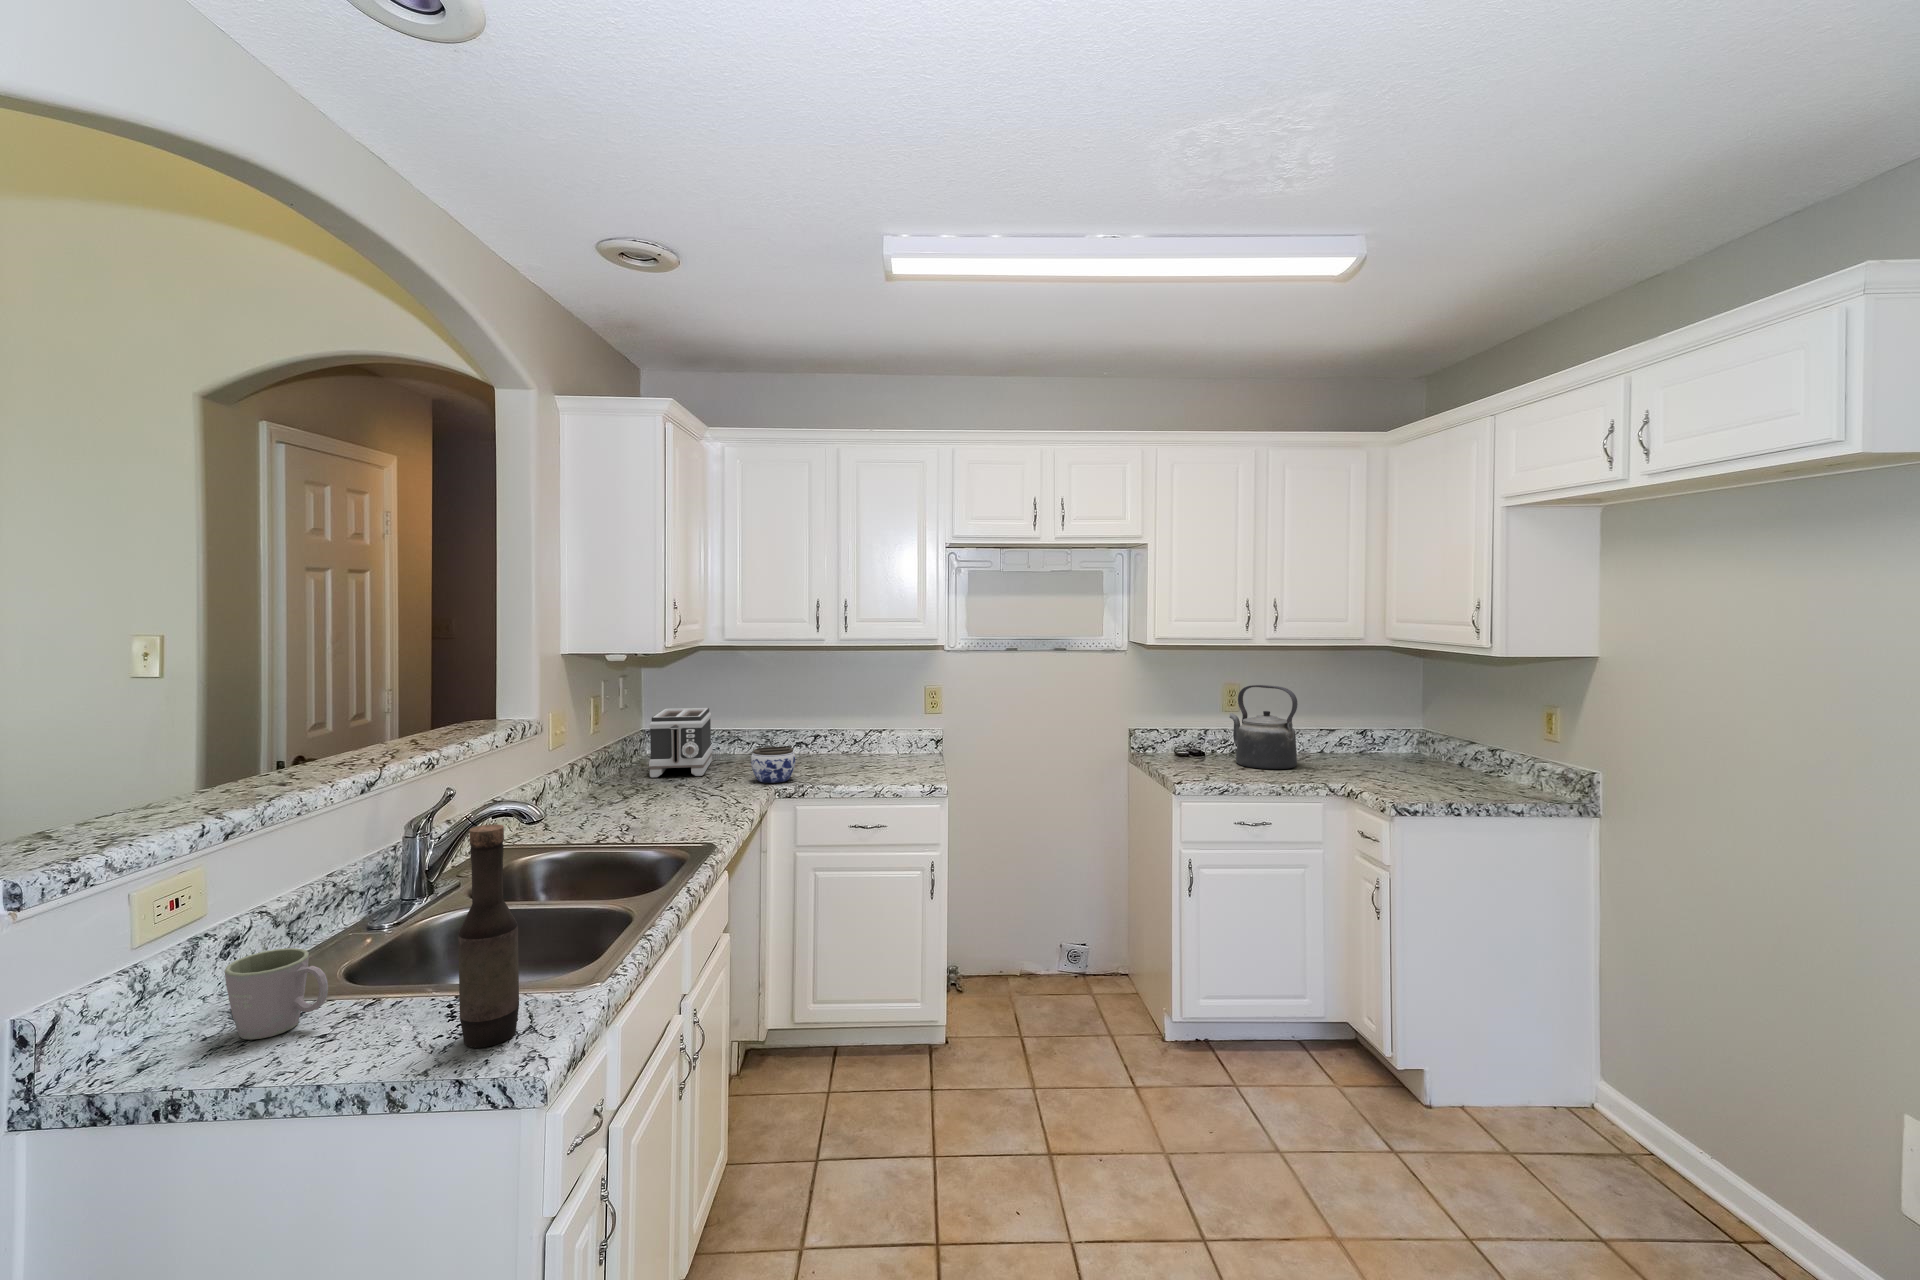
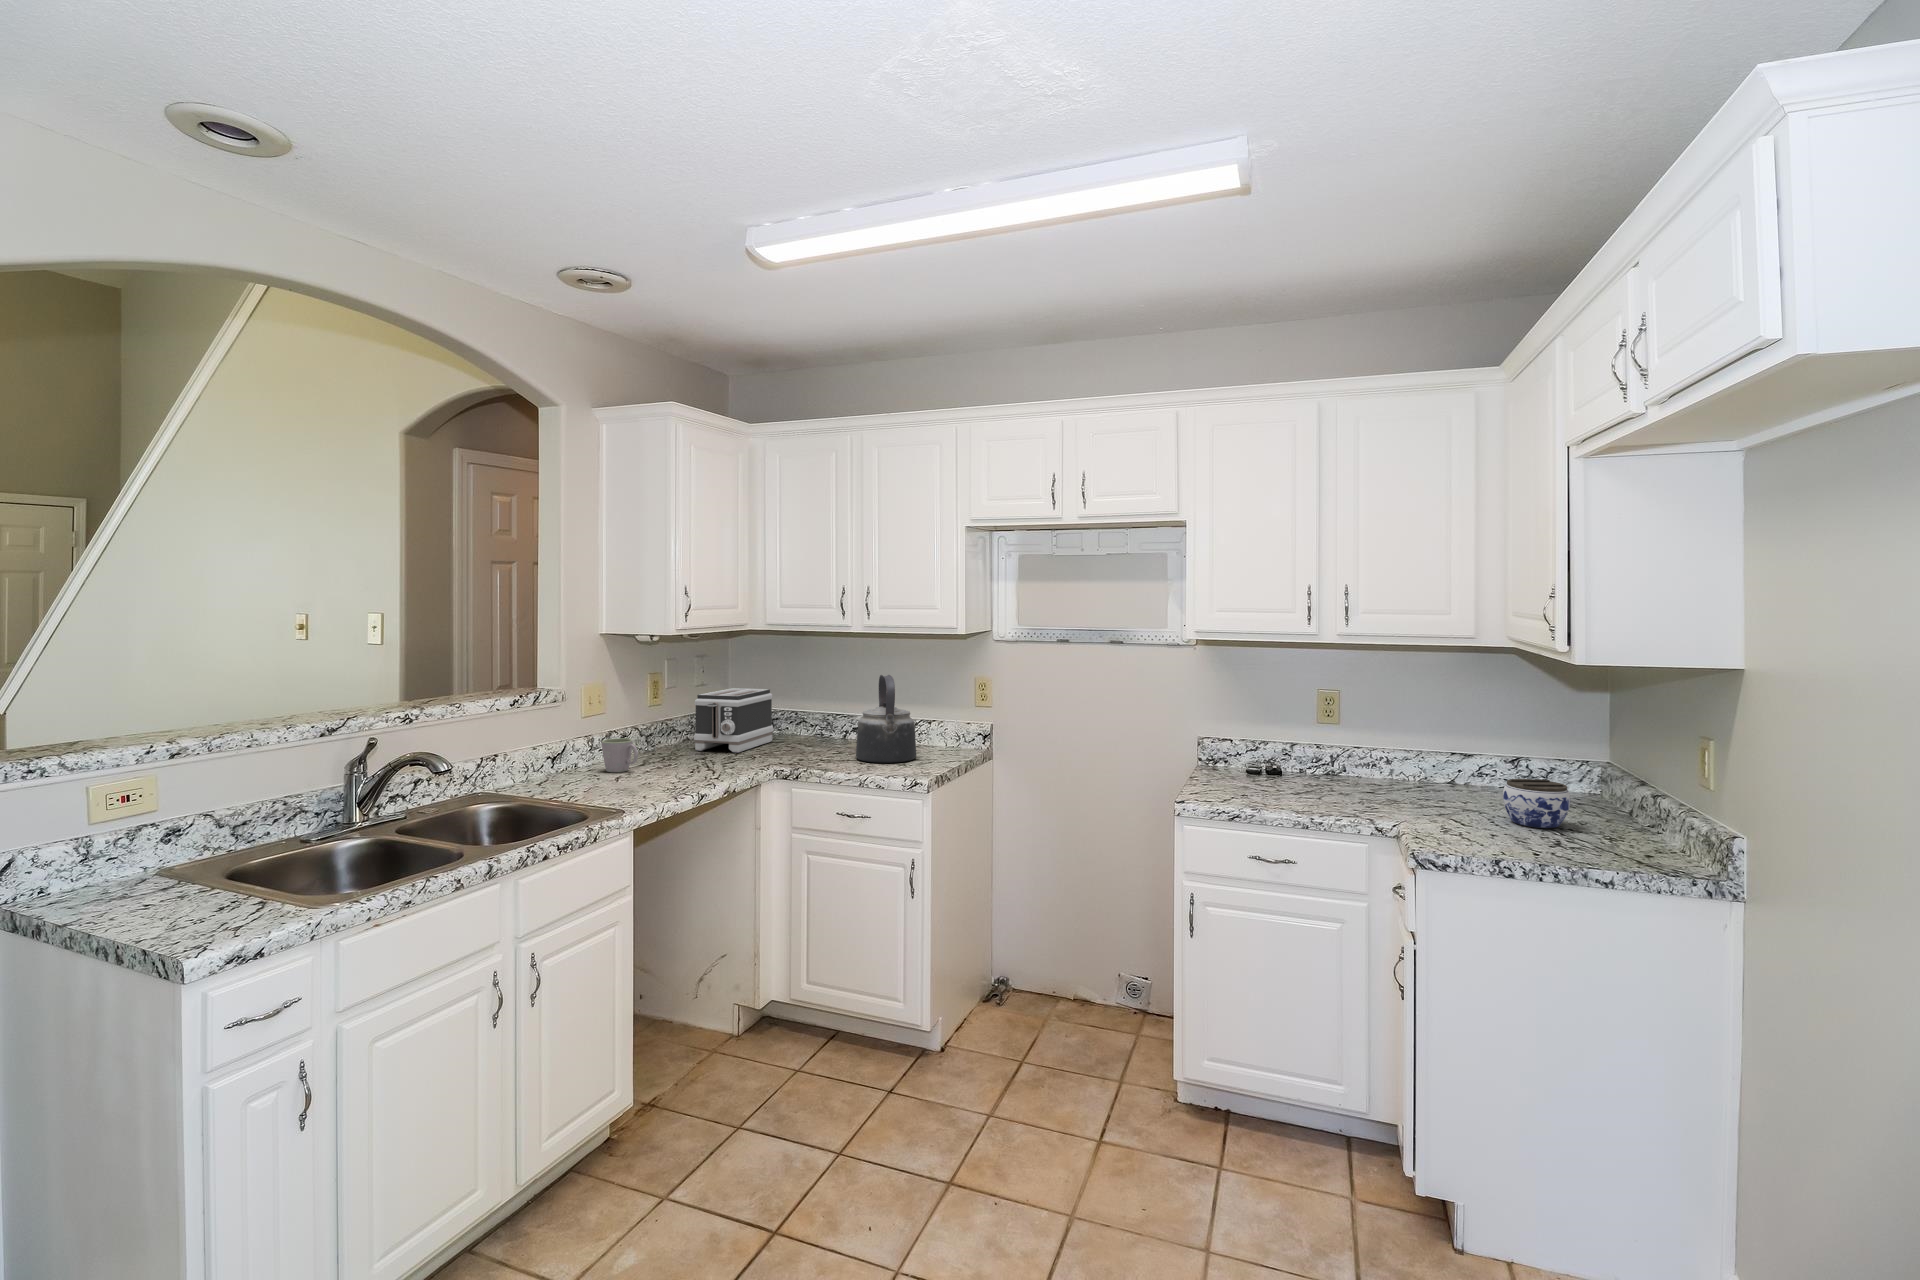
kettle: present [1230,685,1298,769] -> present [856,675,916,763]
jar: present [751,746,795,783] -> present [1503,779,1570,828]
bottle: present [458,824,519,1048] -> none [201,757,256,928]
mug: present [225,948,328,1039] -> present [602,738,638,772]

